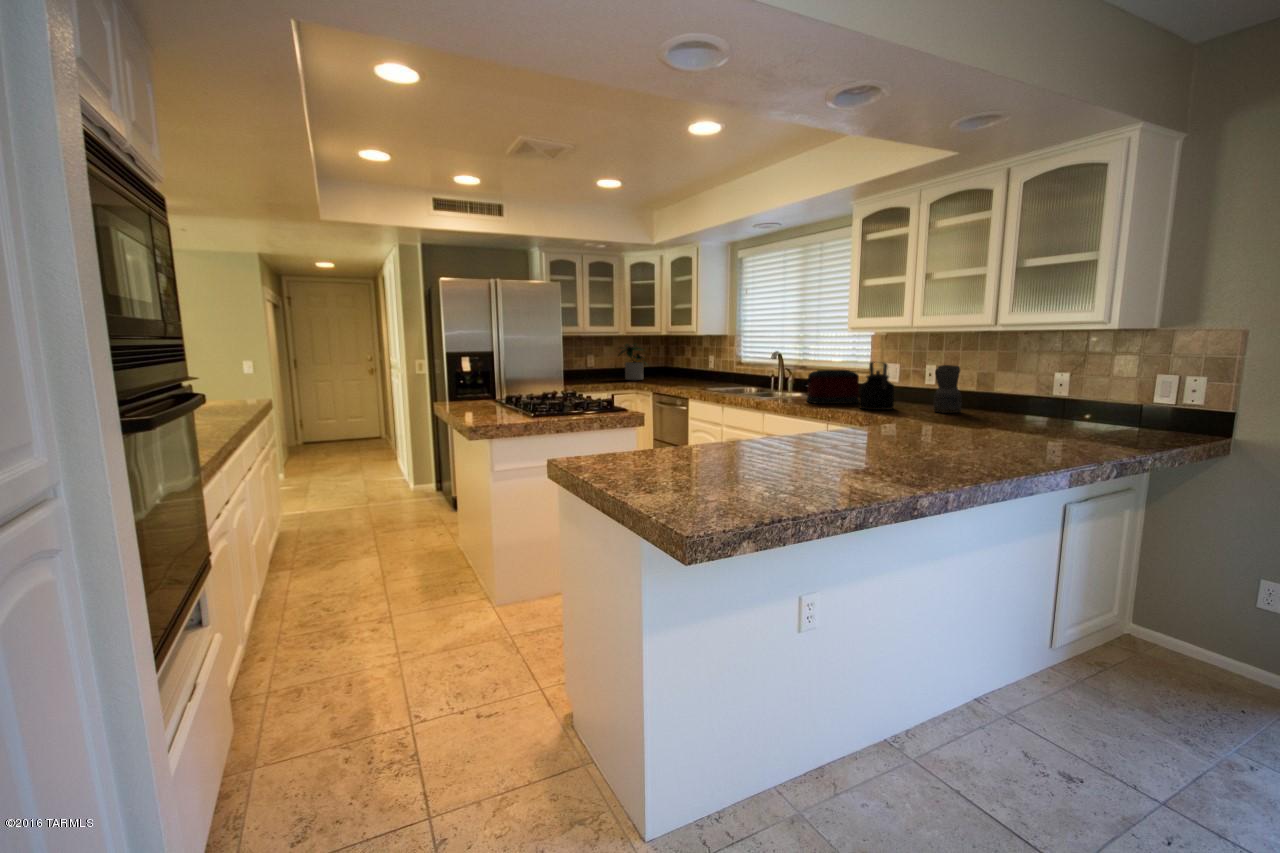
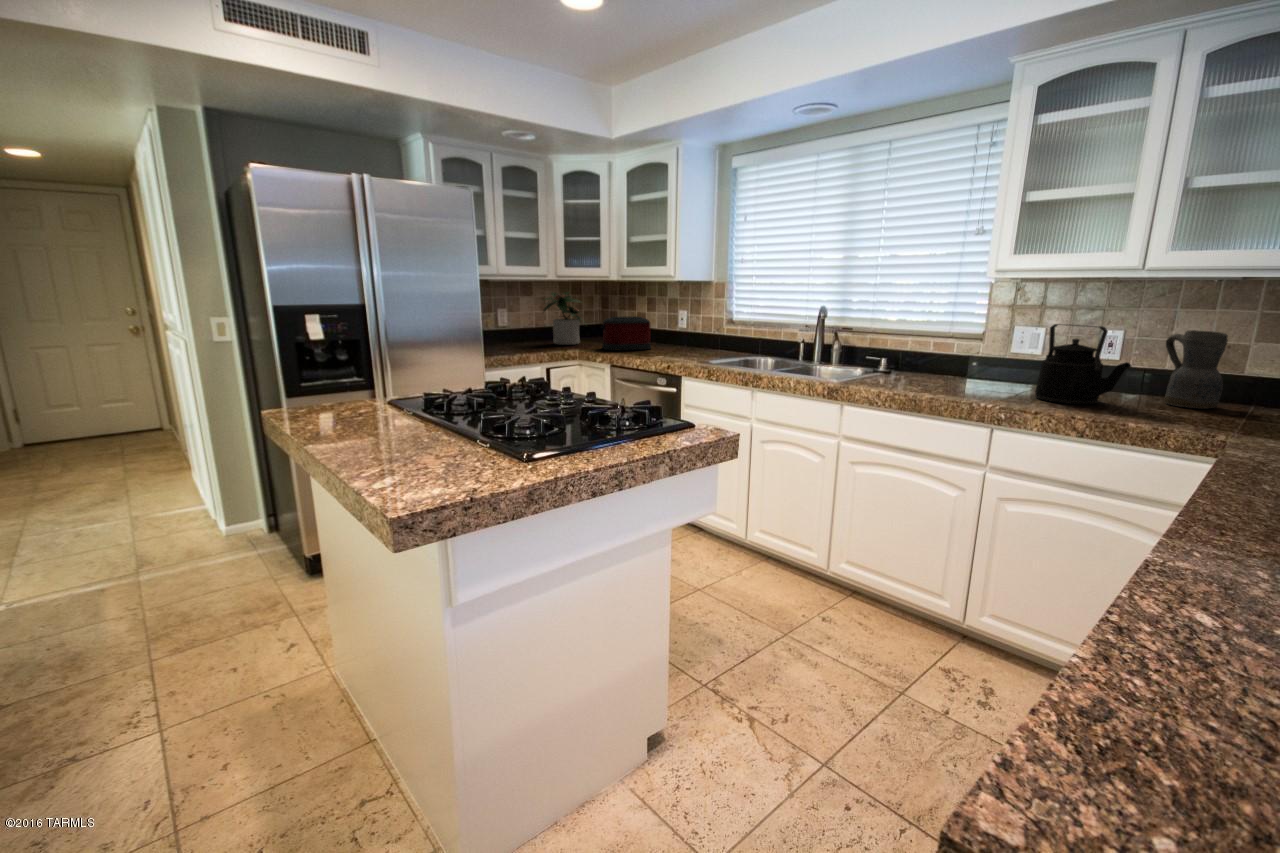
toaster: present [807,370,859,404] -> present [601,316,651,350]

